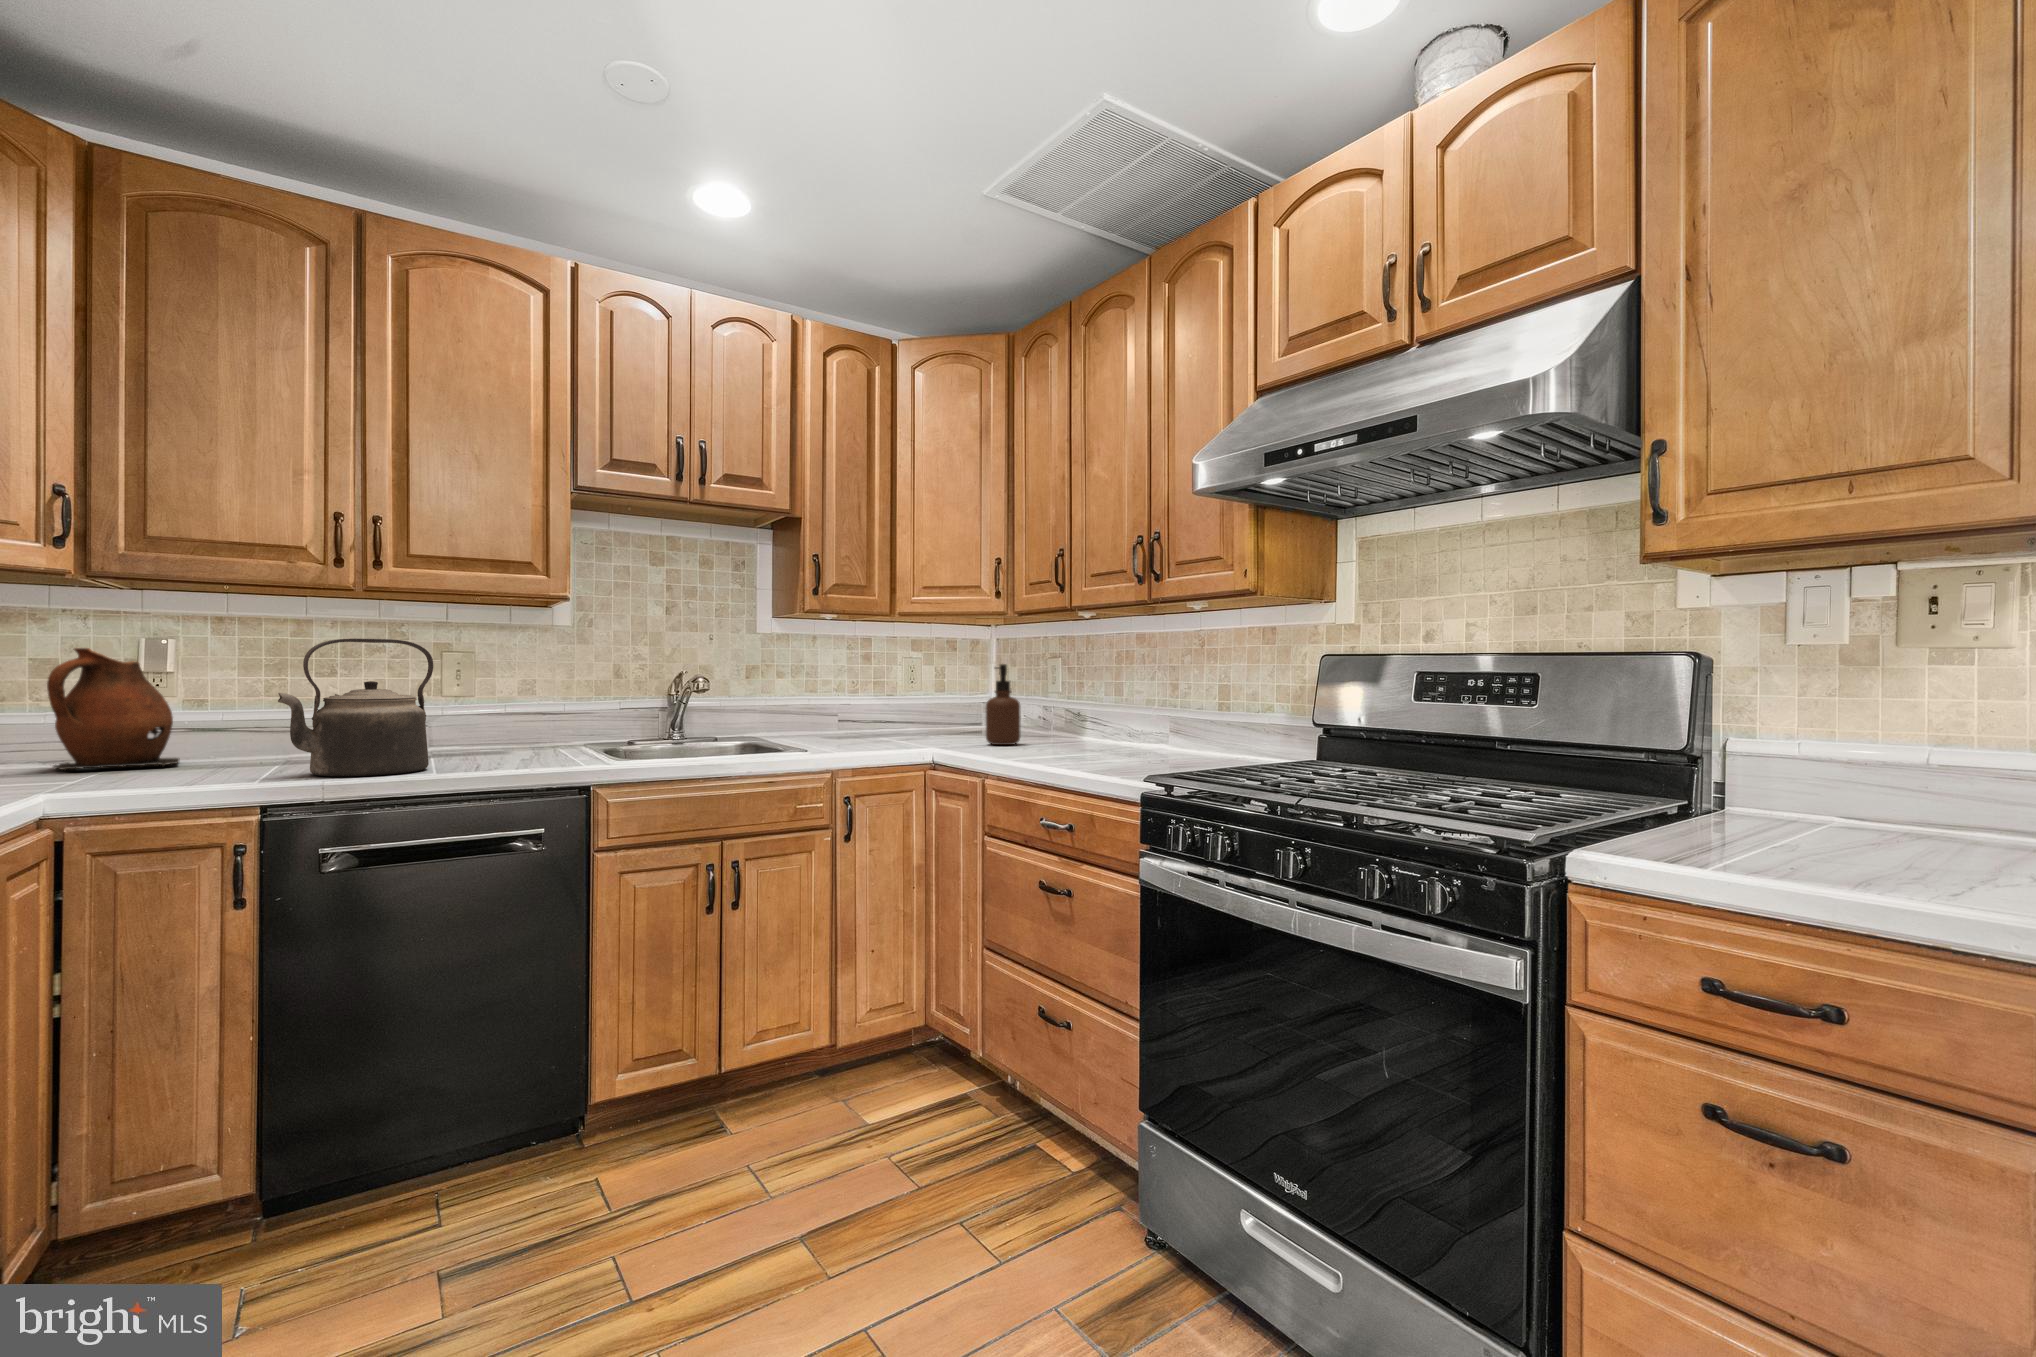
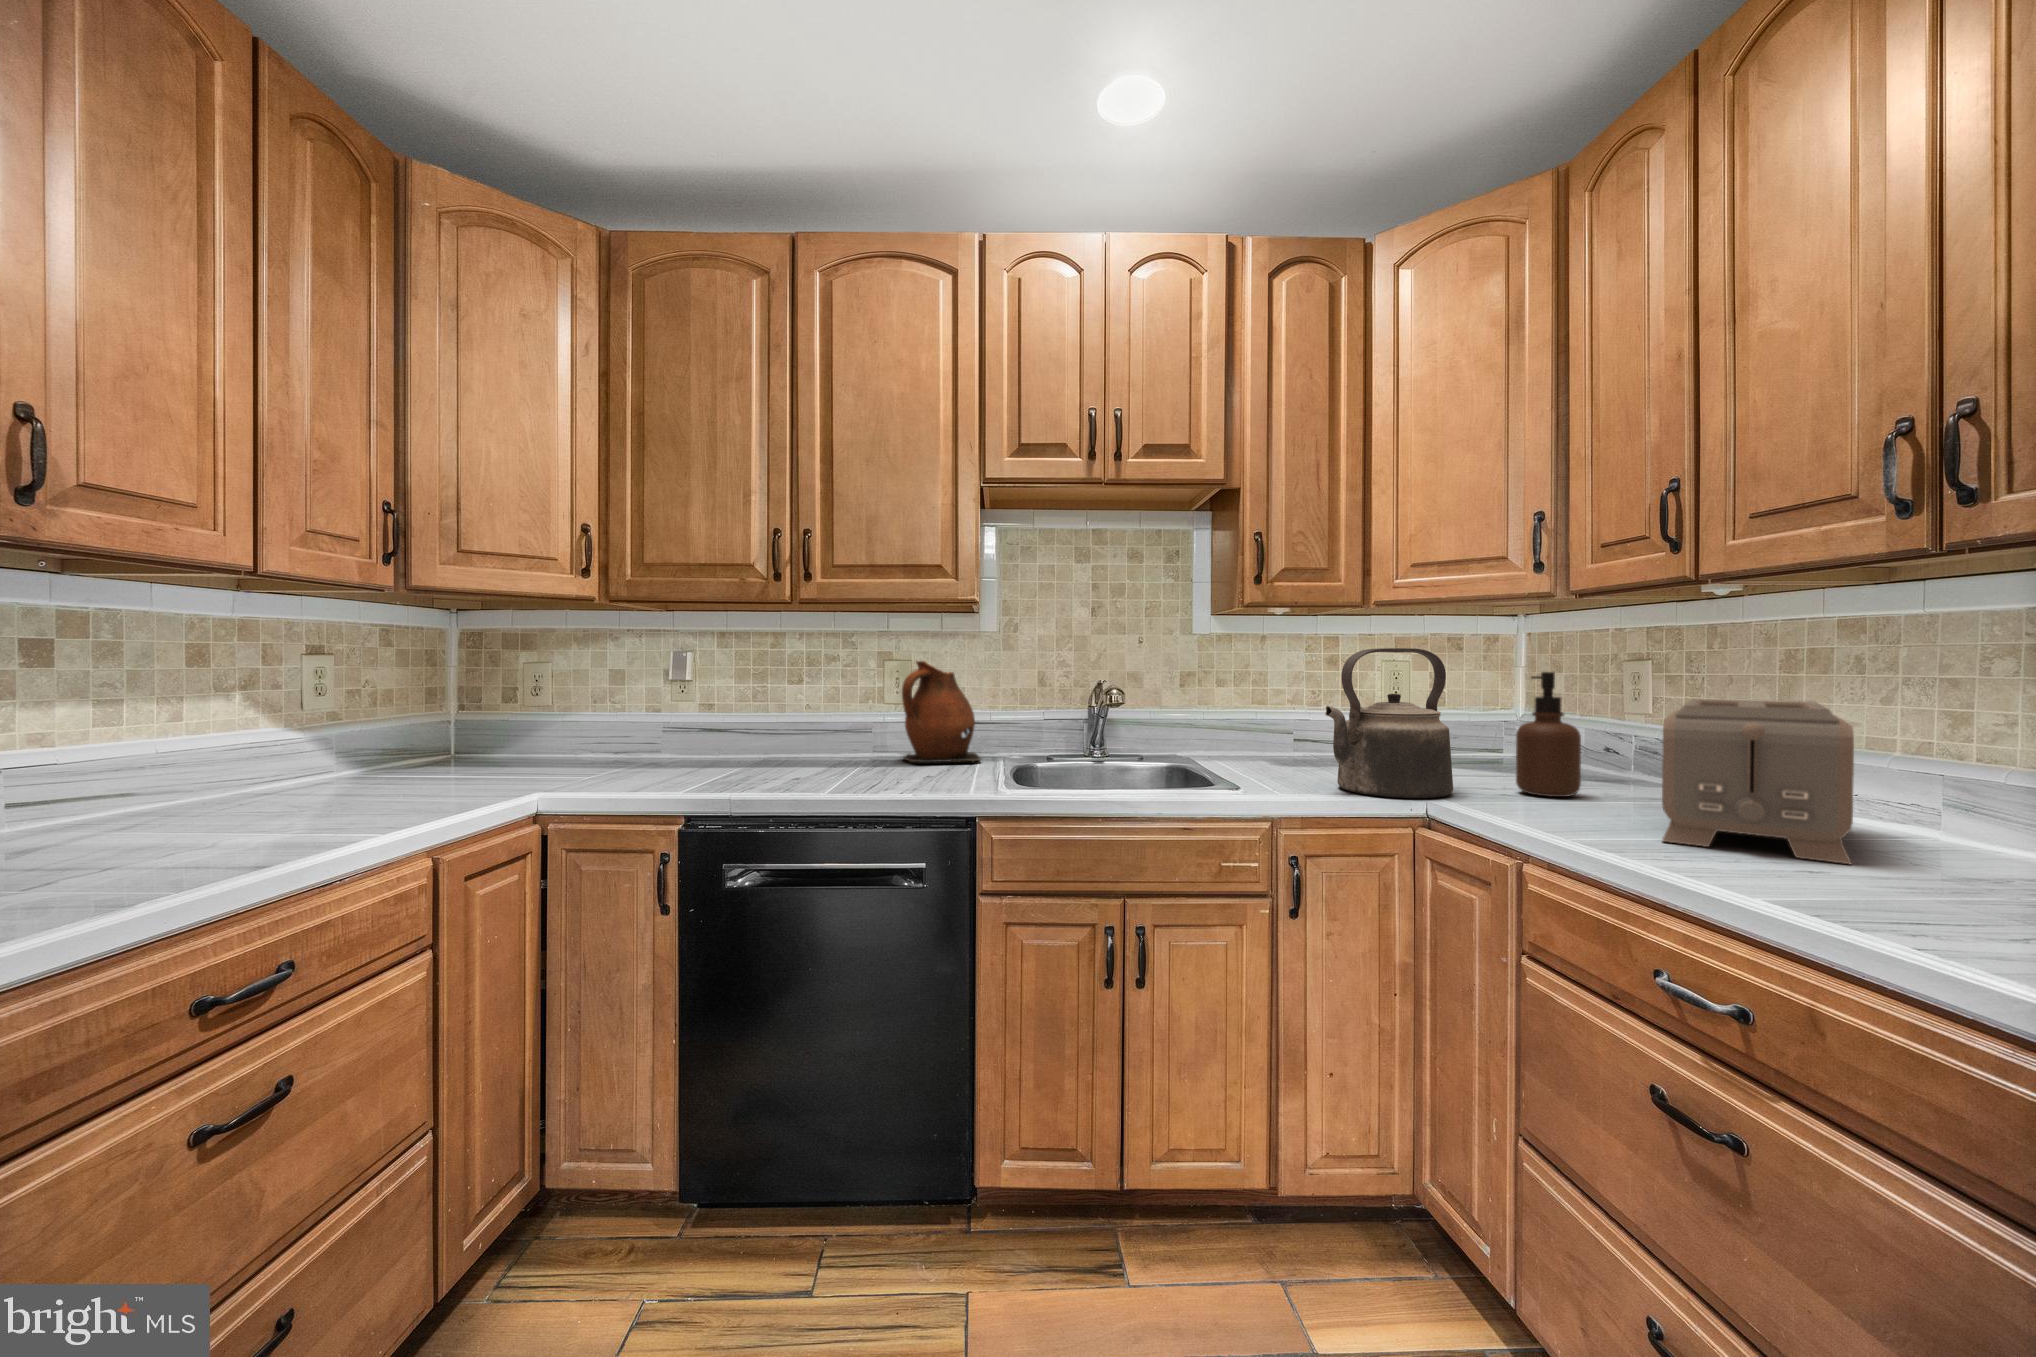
kettle: present [278,638,433,777] -> present [1325,648,1453,798]
ceramic pitcher: present [47,648,179,770] -> present [902,661,981,762]
toaster: none [1050,679,1129,758] -> present [1662,699,1854,864]

